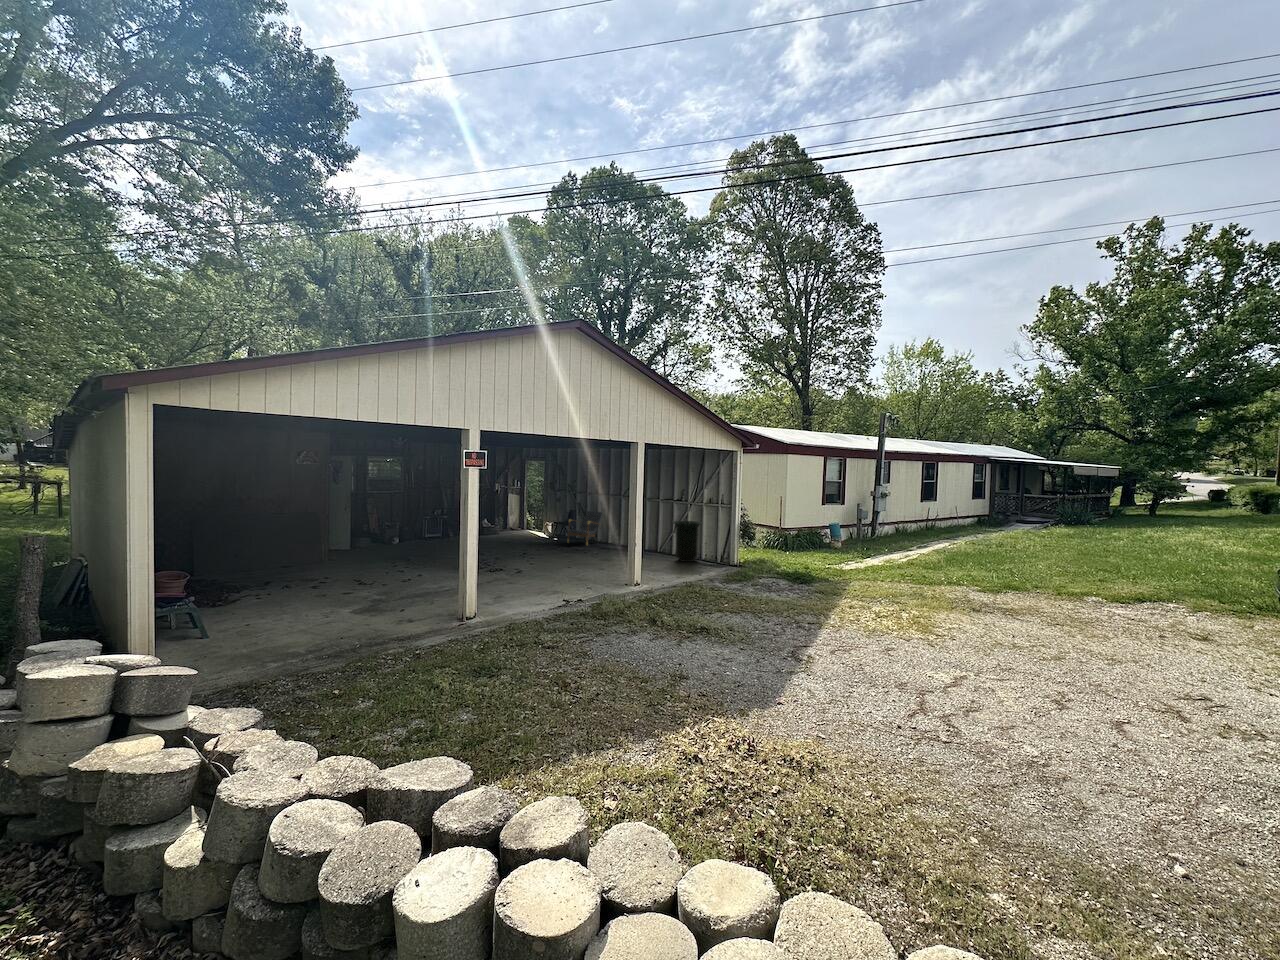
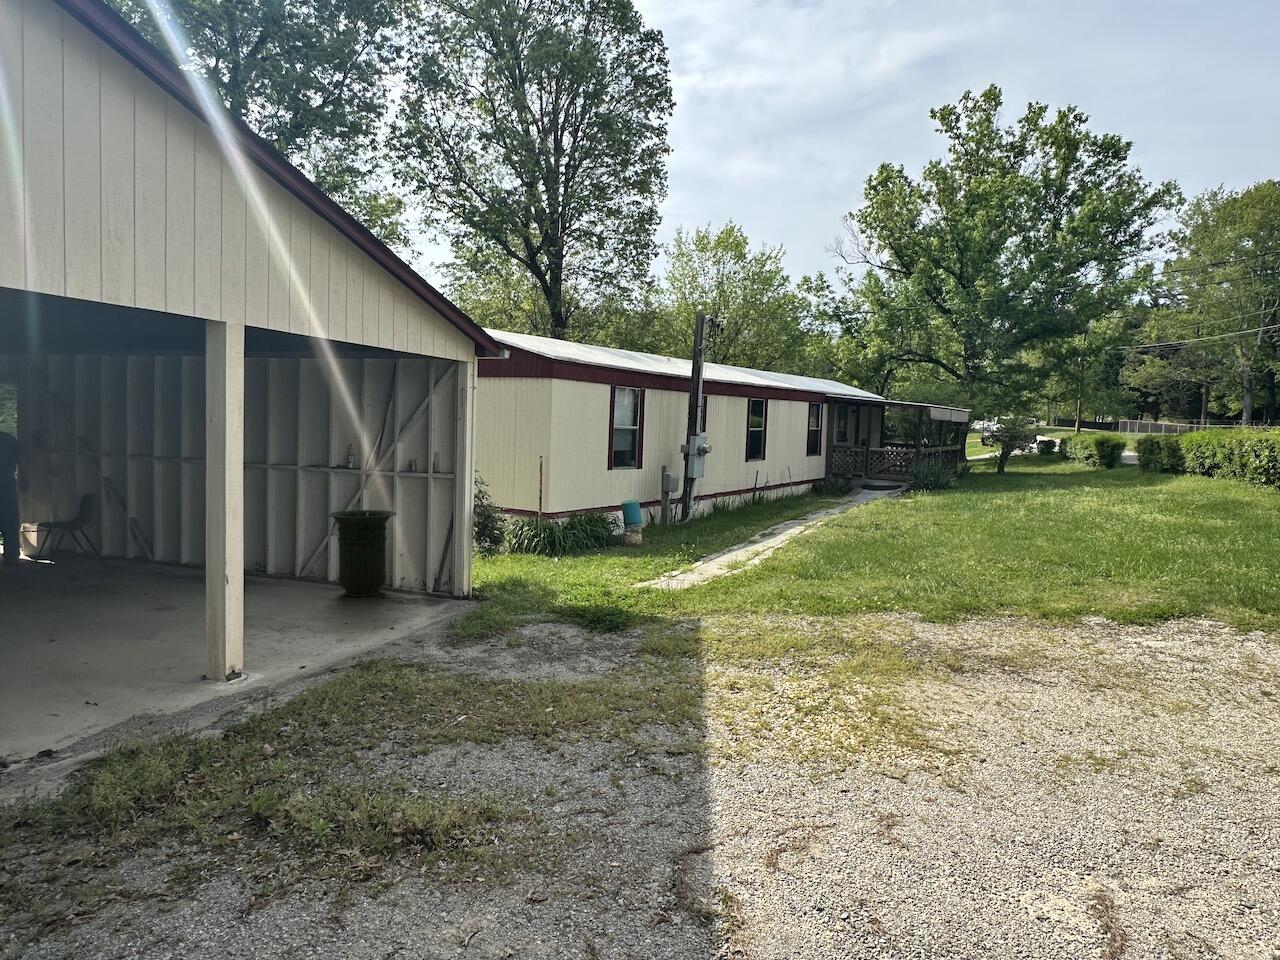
lounge chair: present [567,511,602,544] -> none [81,493,175,571]

